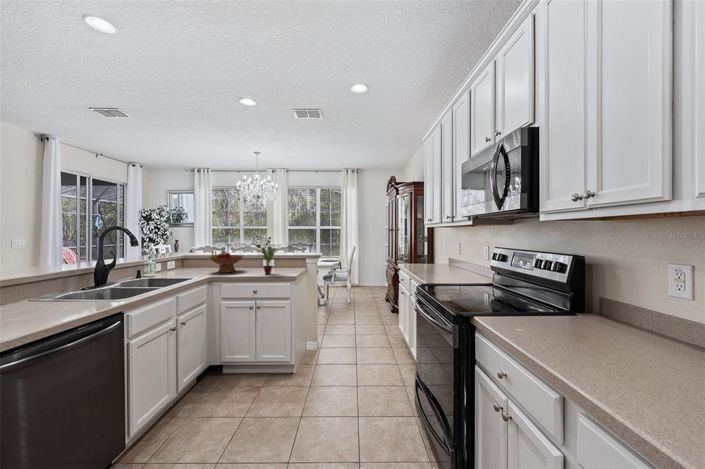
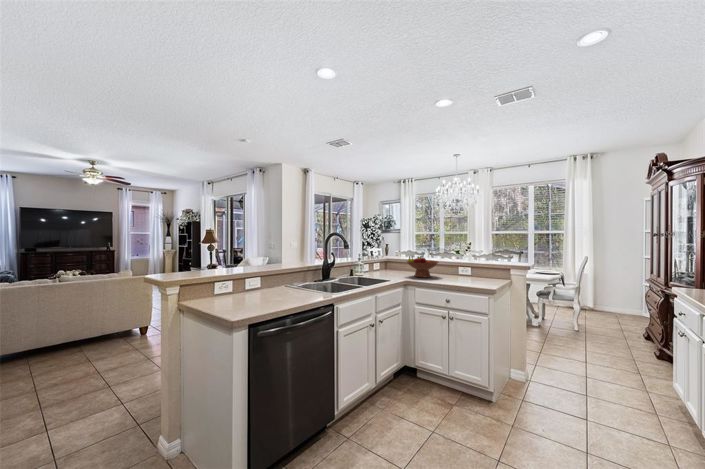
potted plant: present [255,246,277,274] -> none [447,251,481,283]

